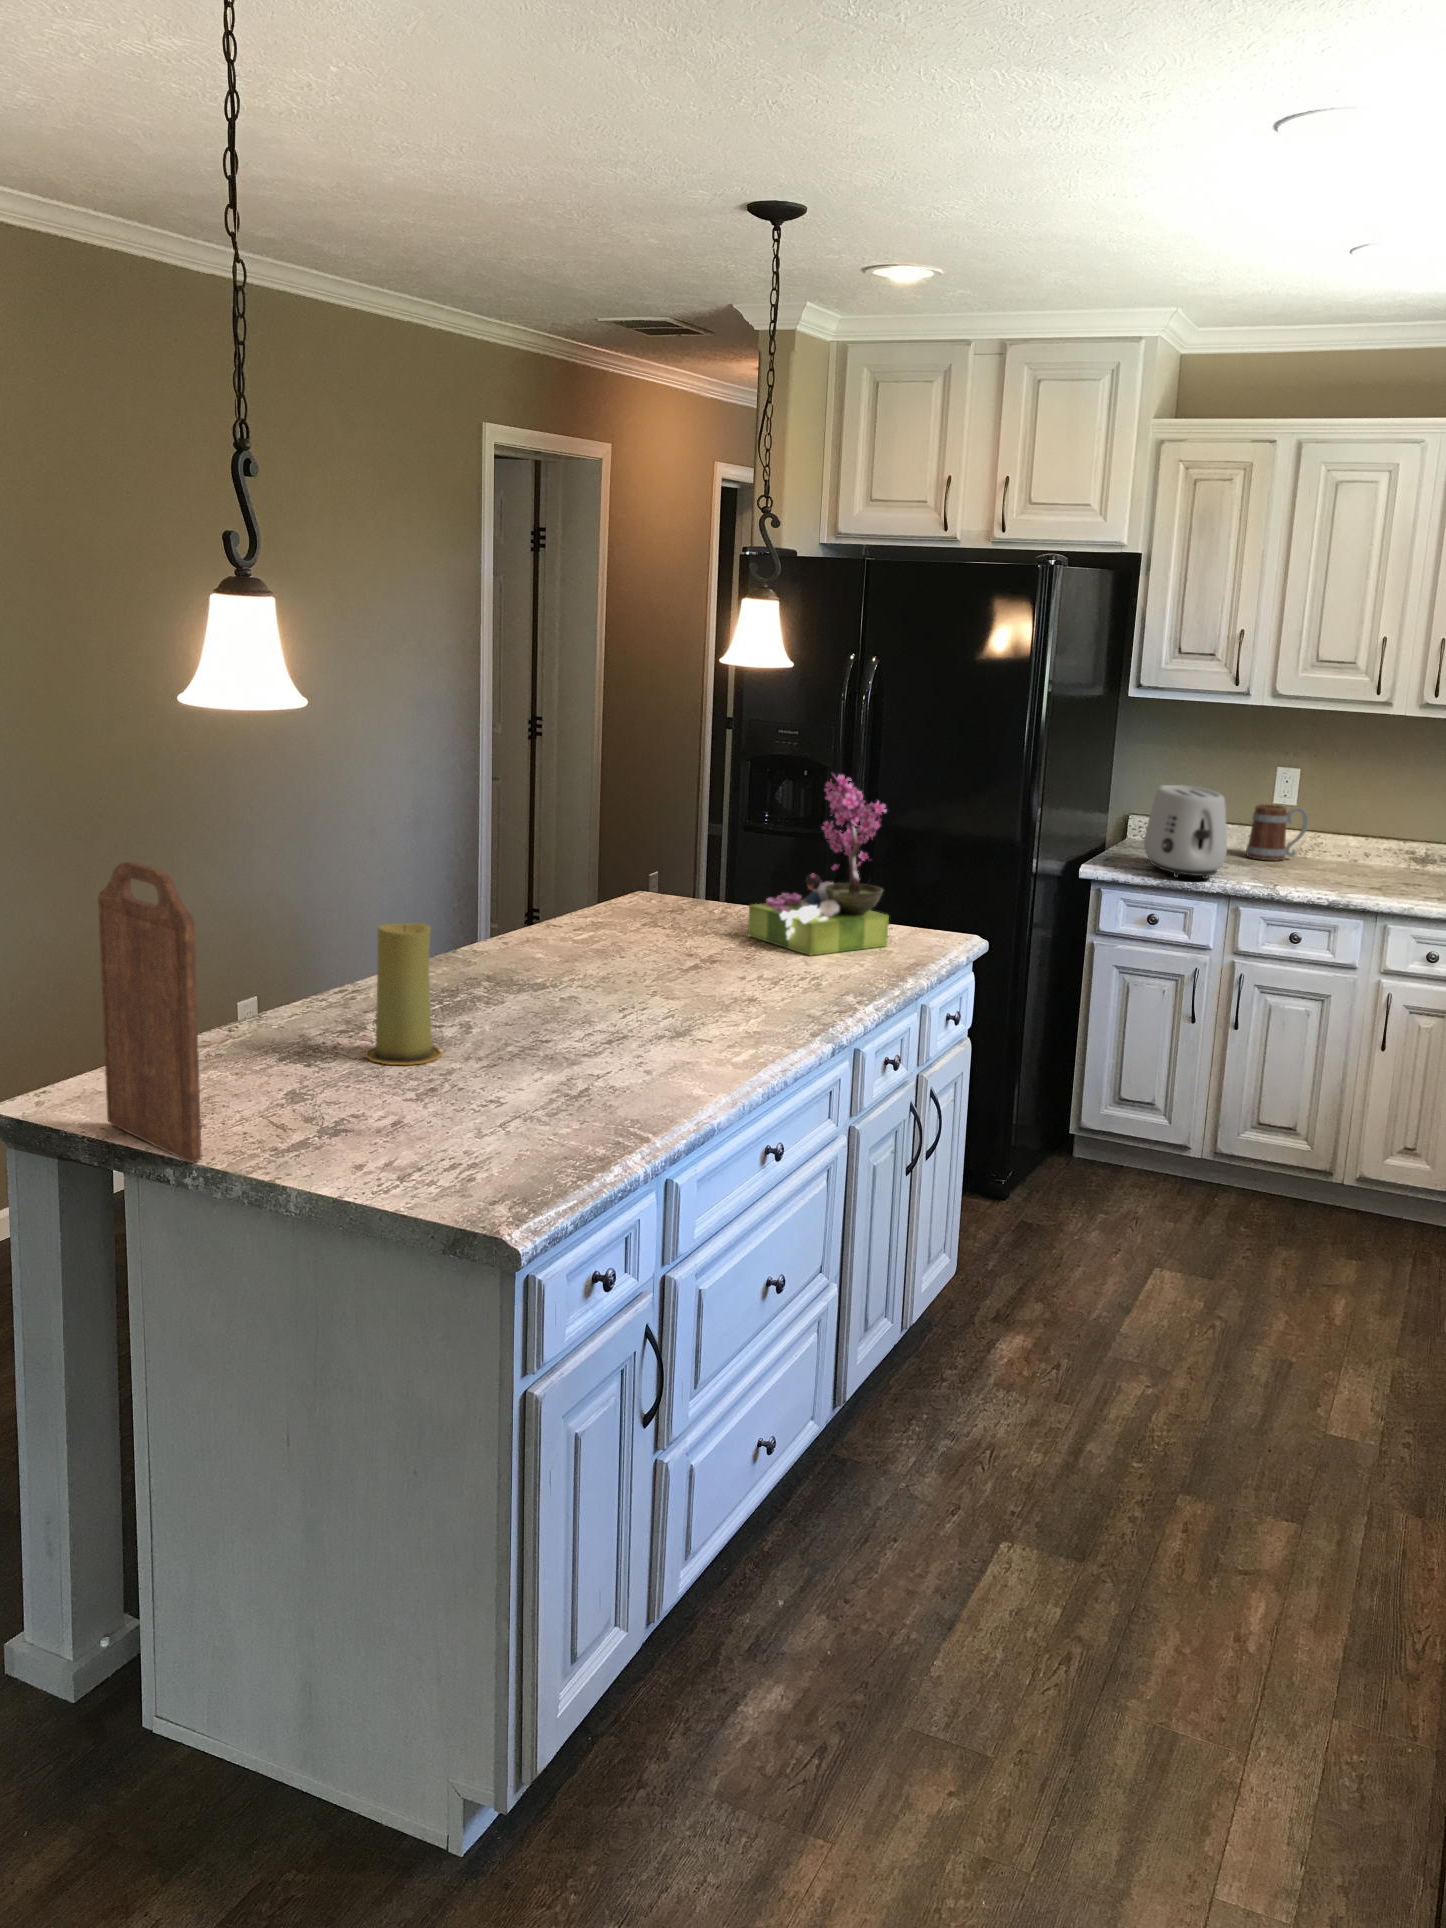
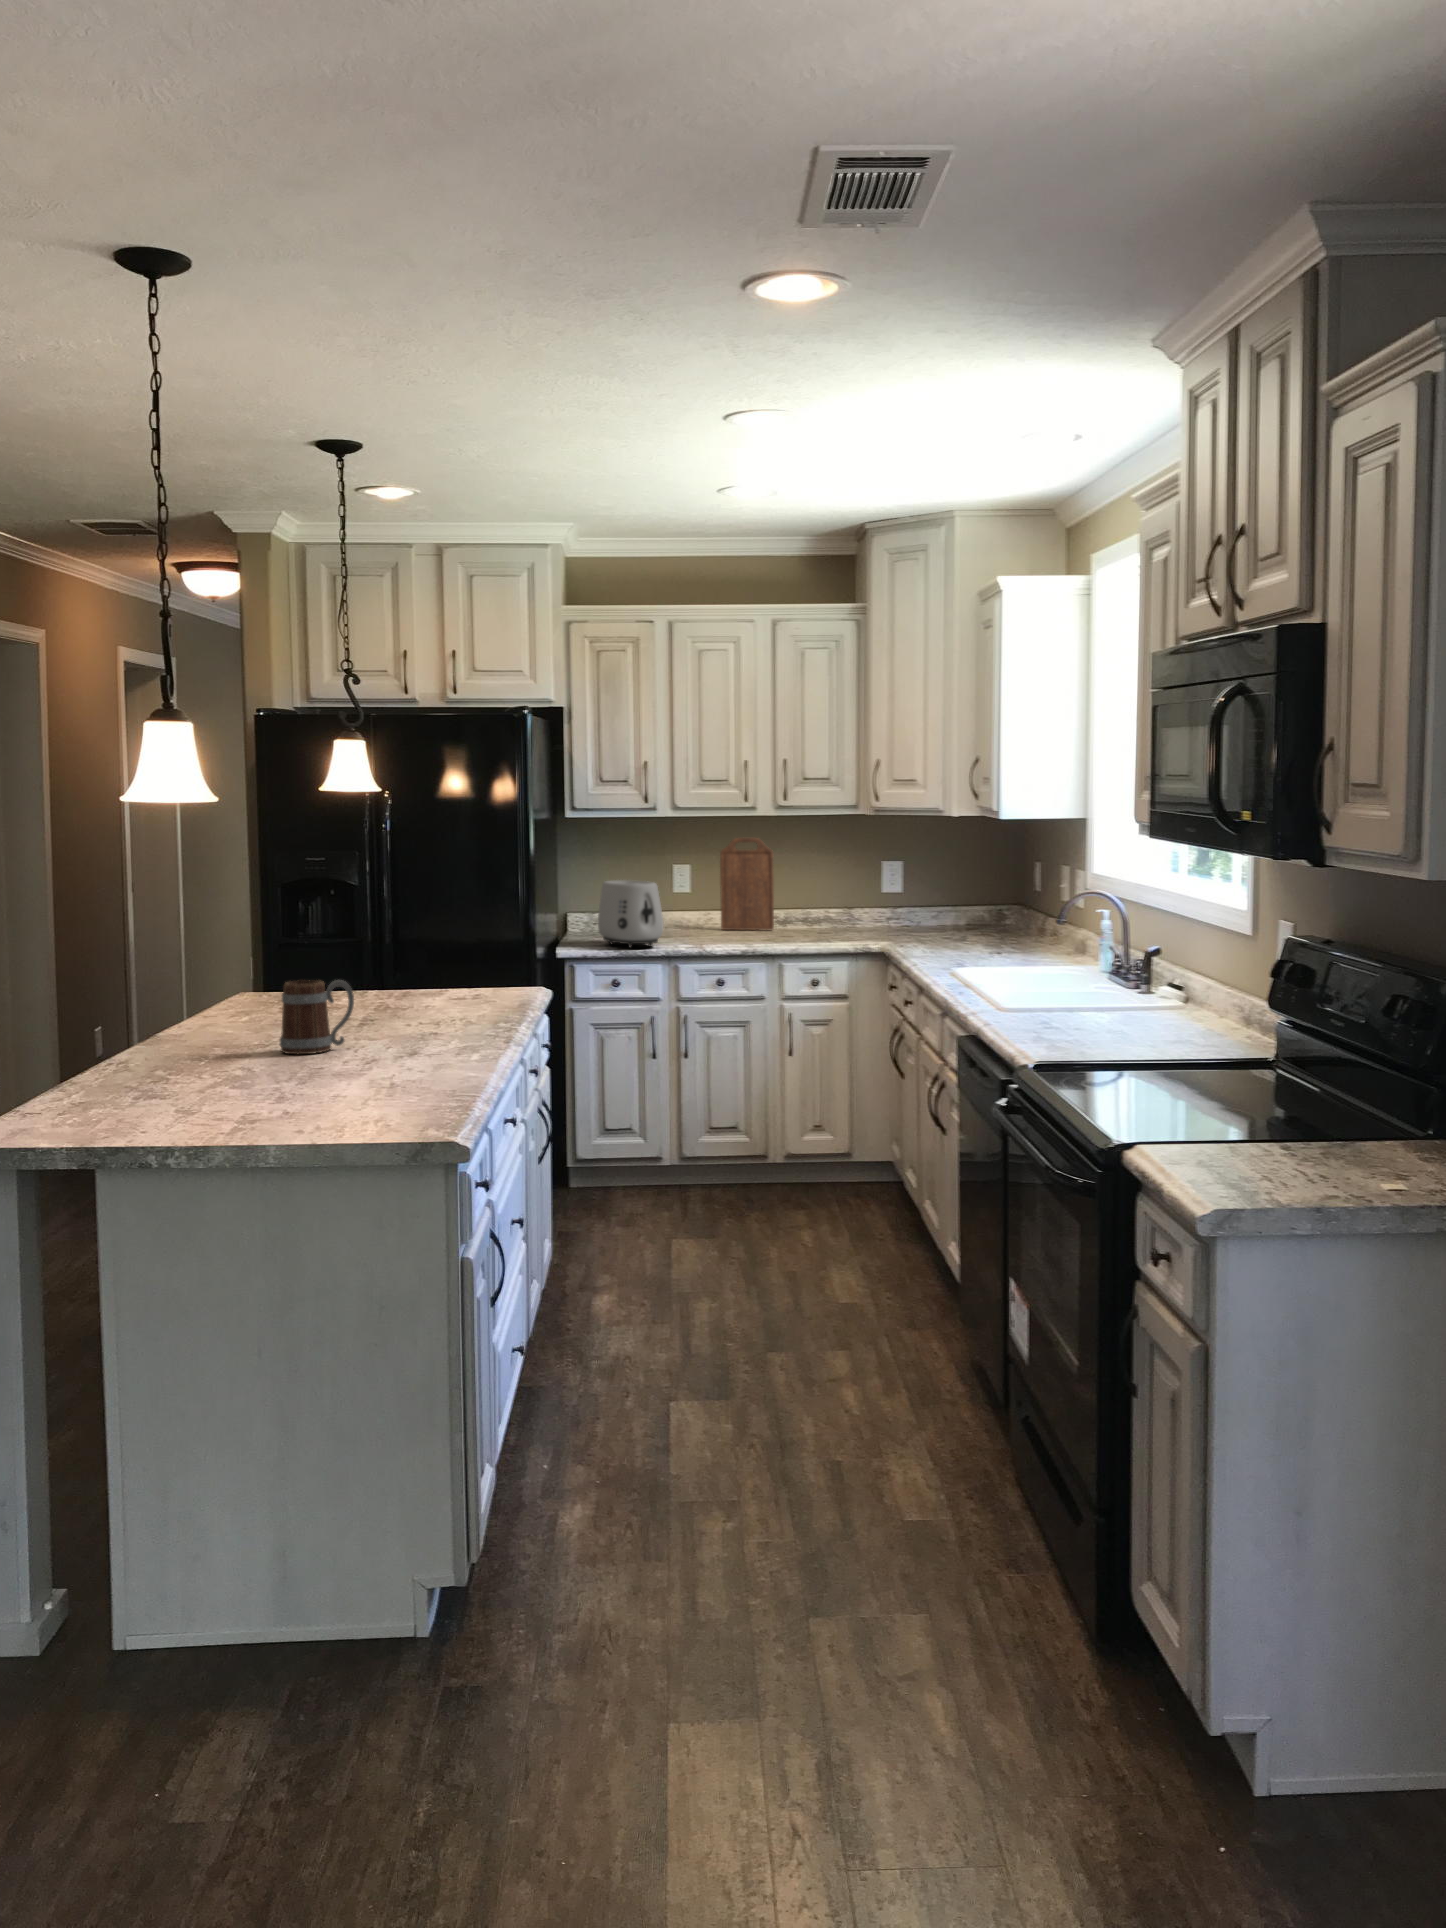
flower arrangement: present [748,775,889,956] -> none [362,871,475,1011]
mug: present [1246,804,1308,861] -> present [280,980,354,1054]
cutting board: present [98,862,202,1163] -> present [720,838,774,930]
candle: present [365,923,442,1065] -> none [188,977,251,1088]

